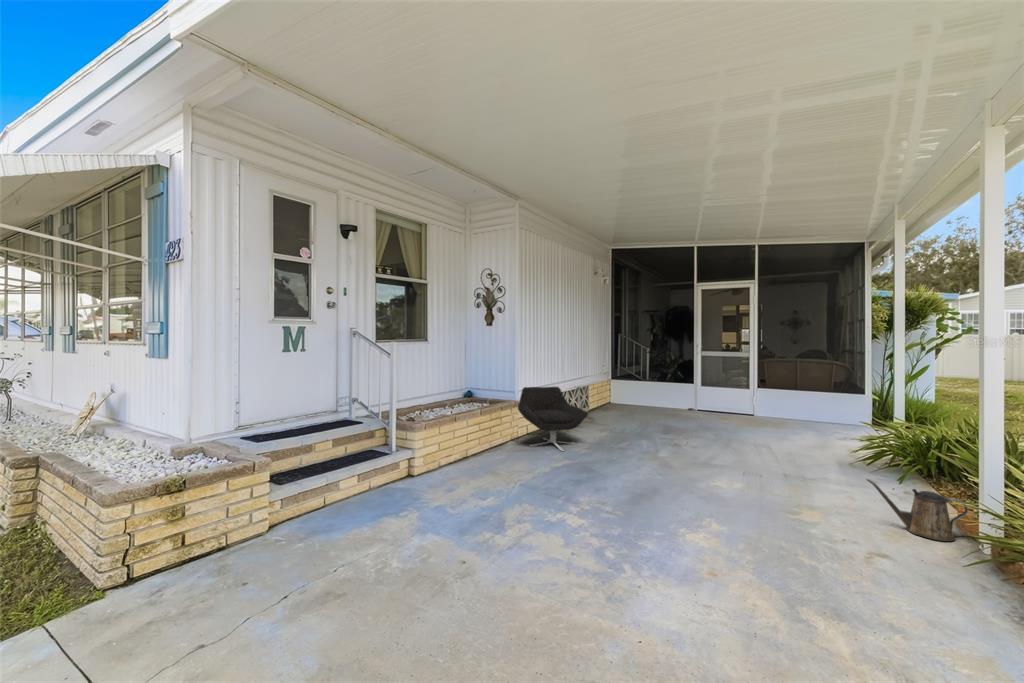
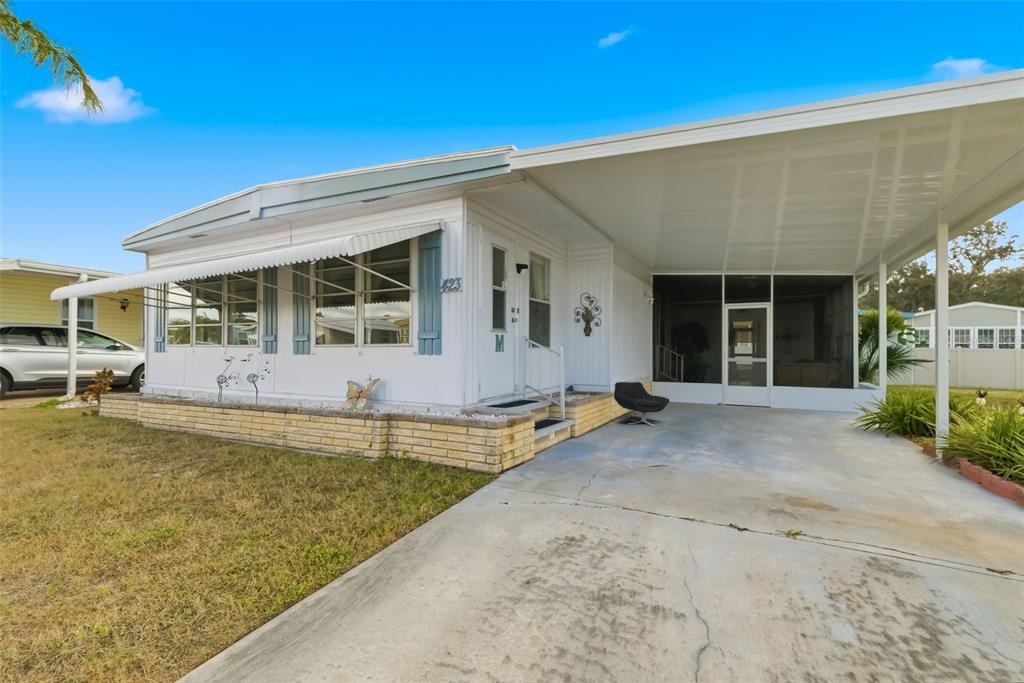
watering can: present [866,479,968,541] -> none [873,427,929,459]

